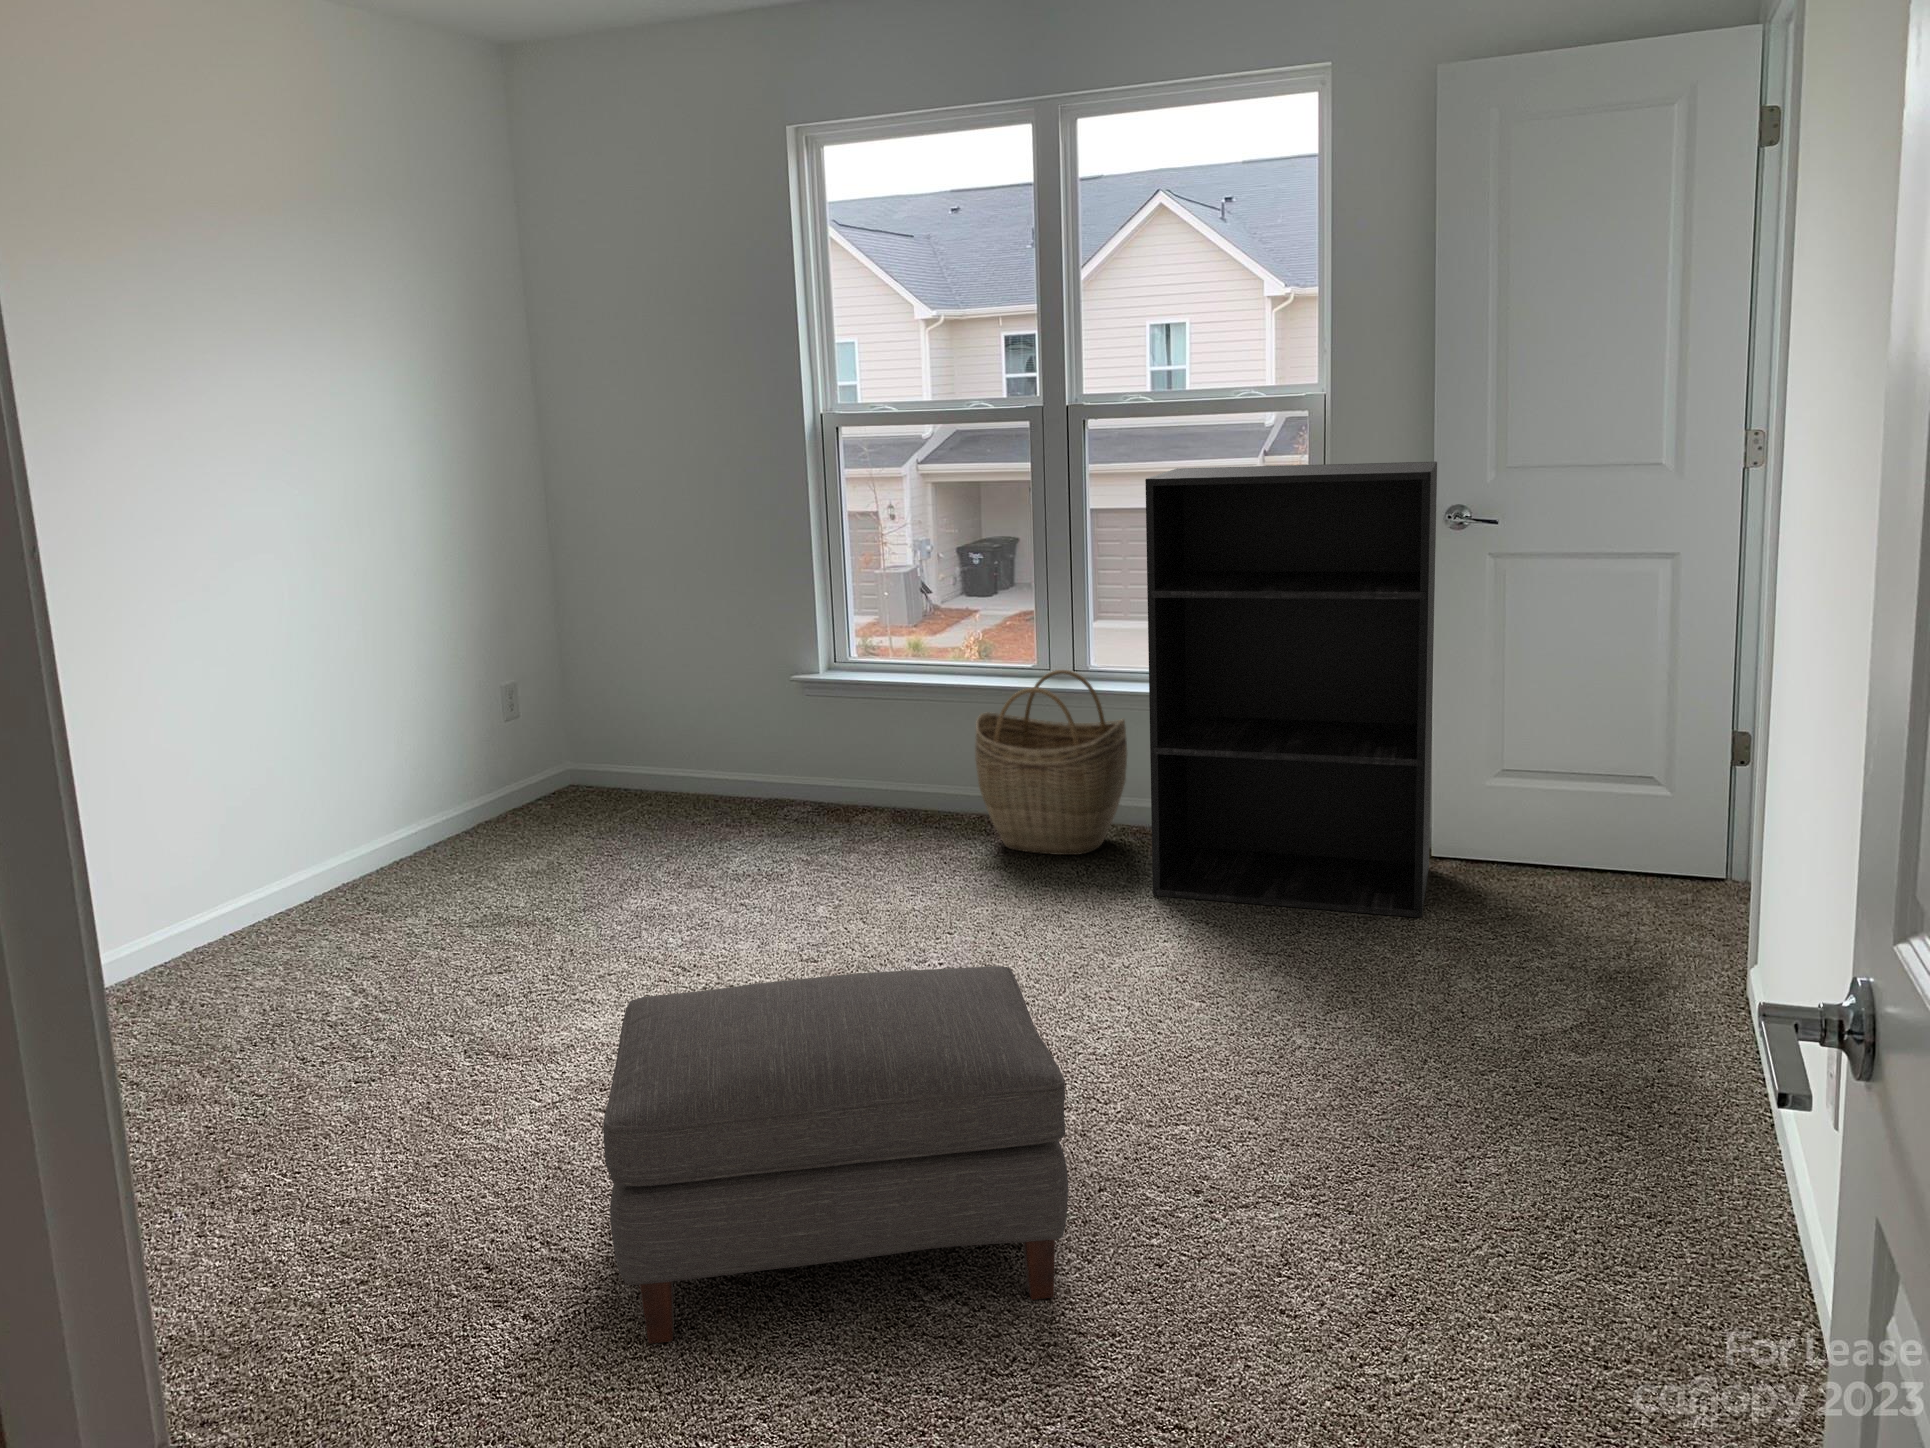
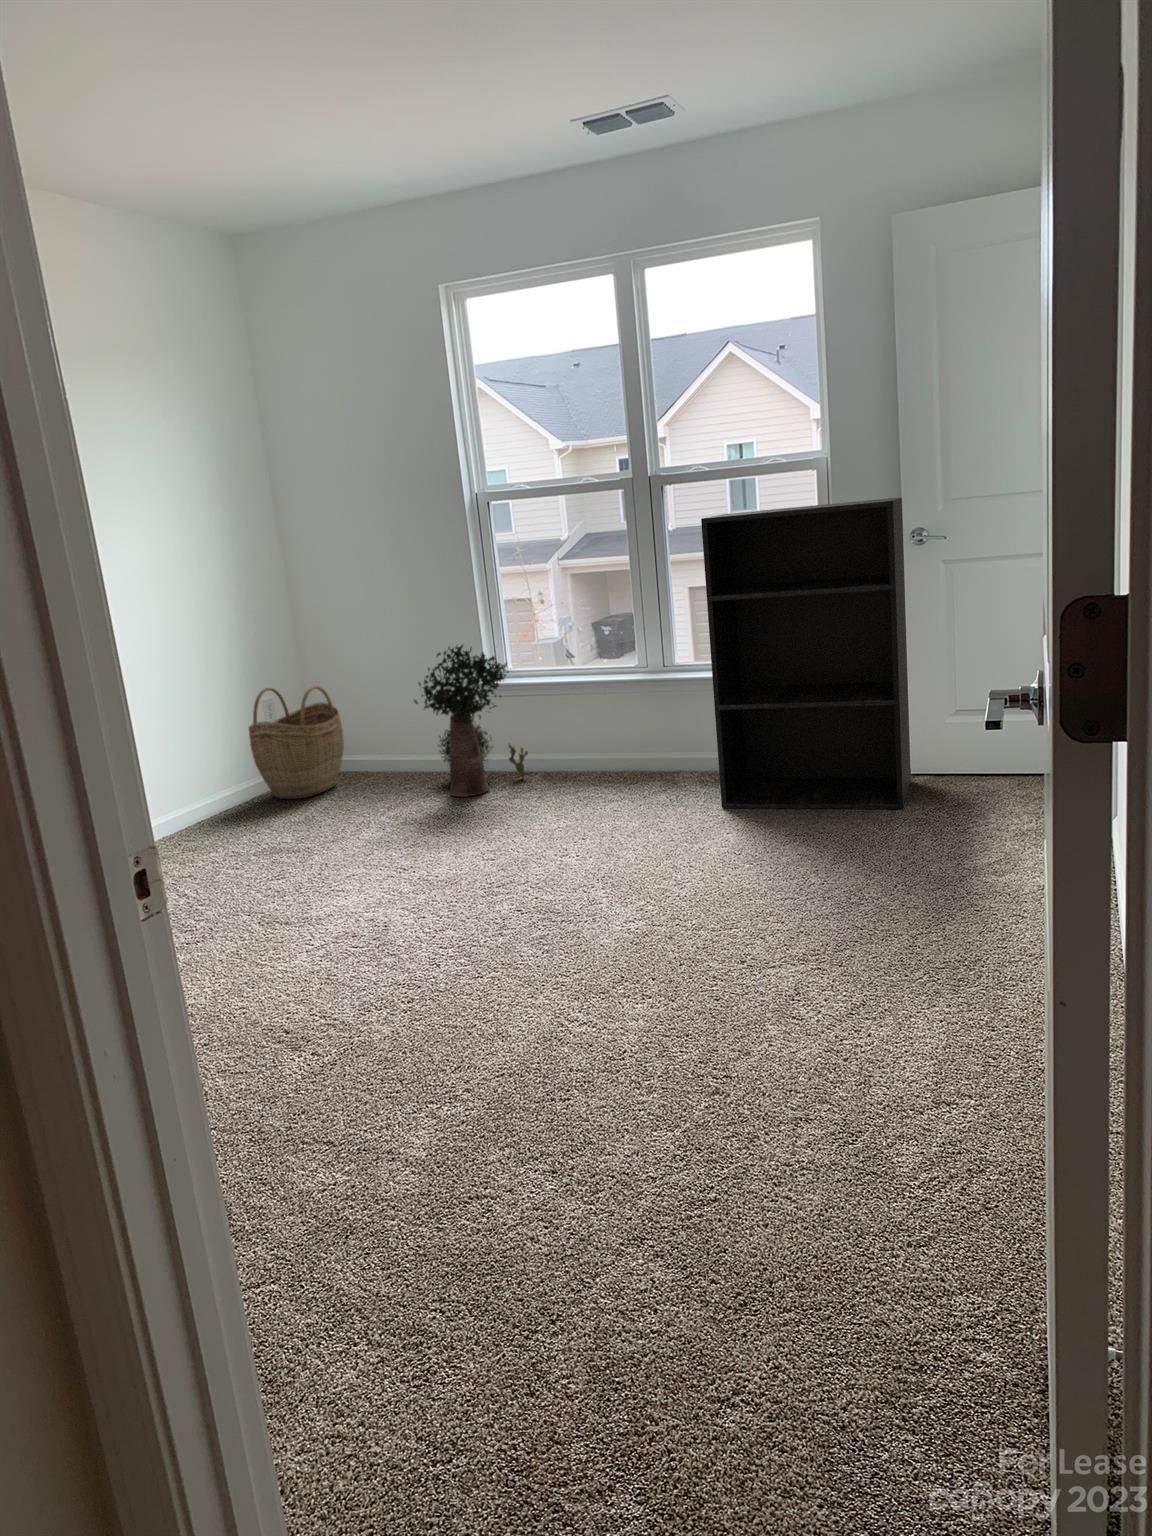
potted plant: none [714,626,873,846] -> present [414,645,528,797]
woven basket: present [975,670,1127,855] -> present [249,686,344,799]
ottoman: present [603,966,1068,1344] -> none [356,828,655,1060]

